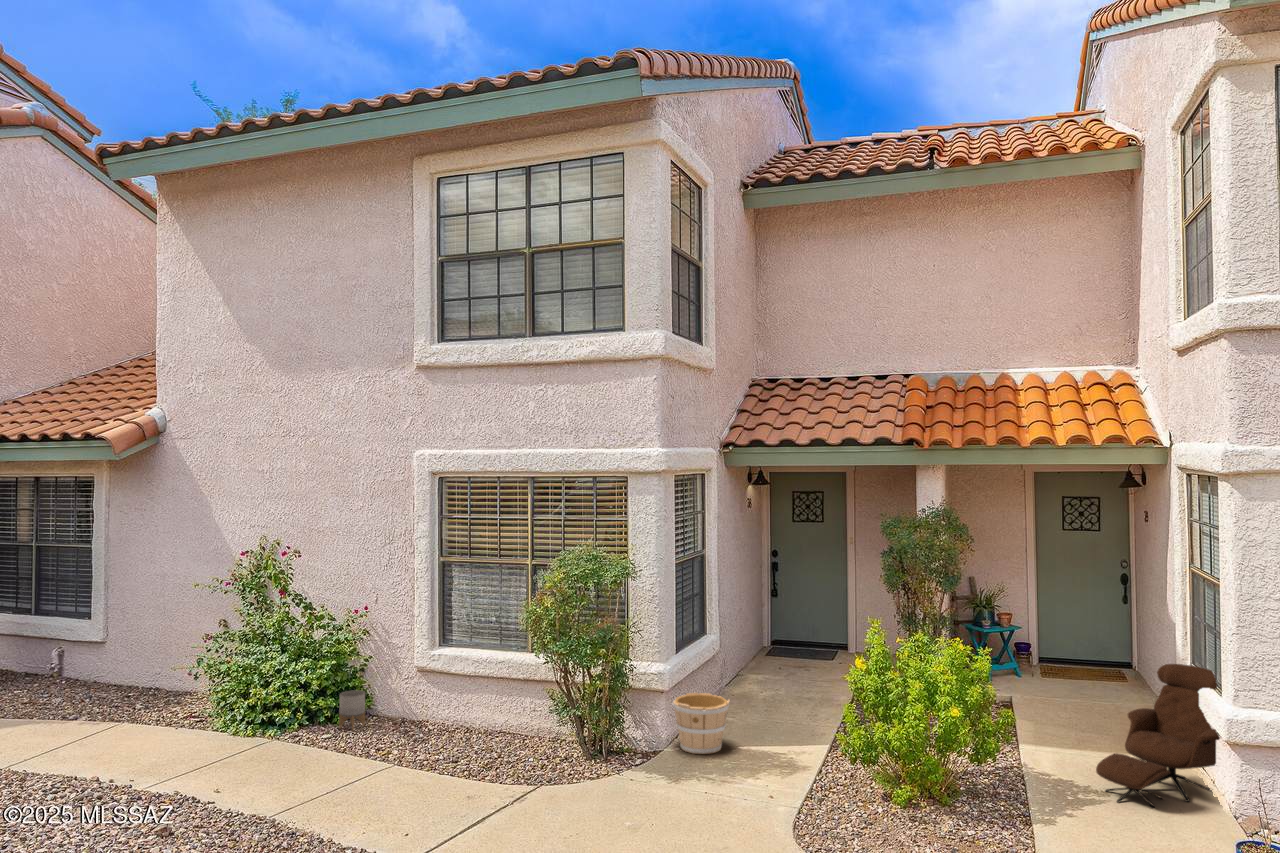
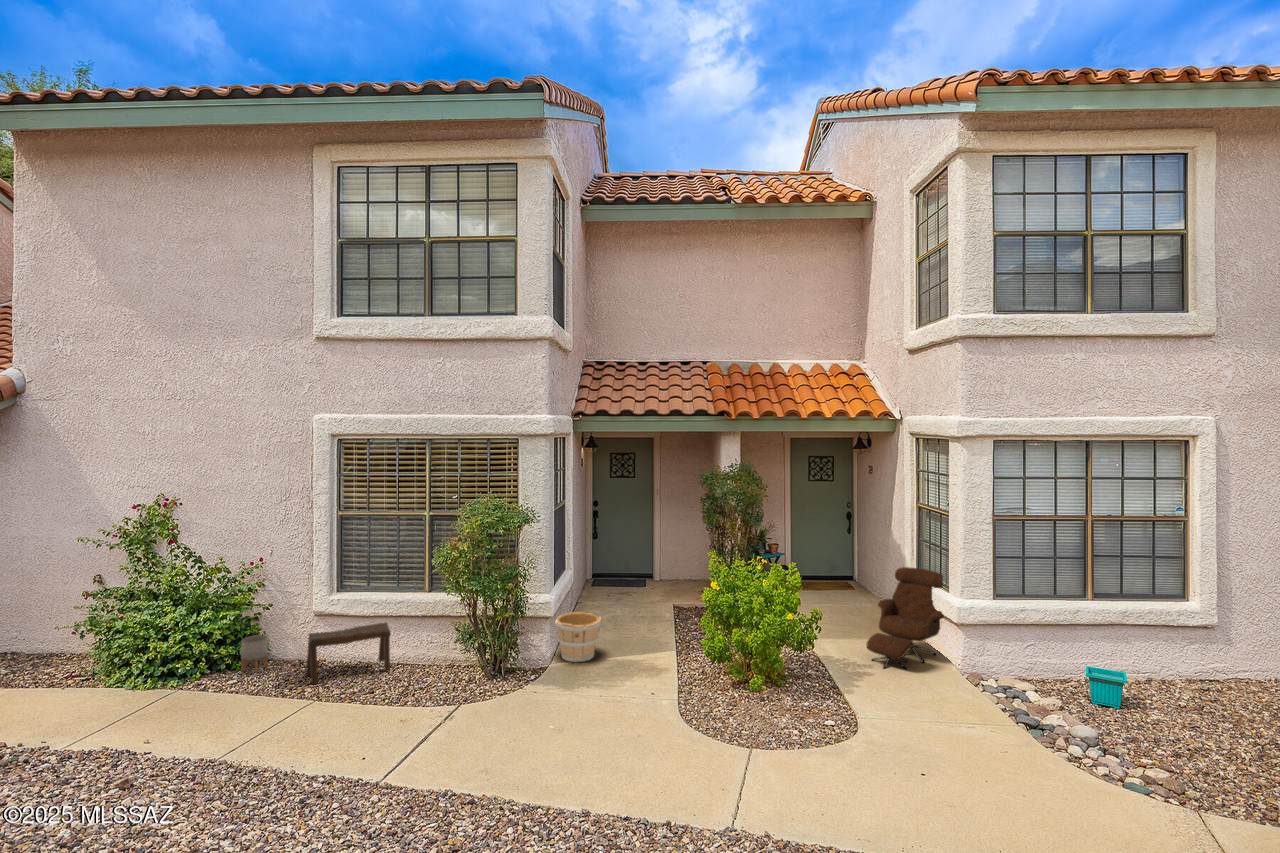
bench: none [399,687,485,747] -> present [306,622,391,684]

